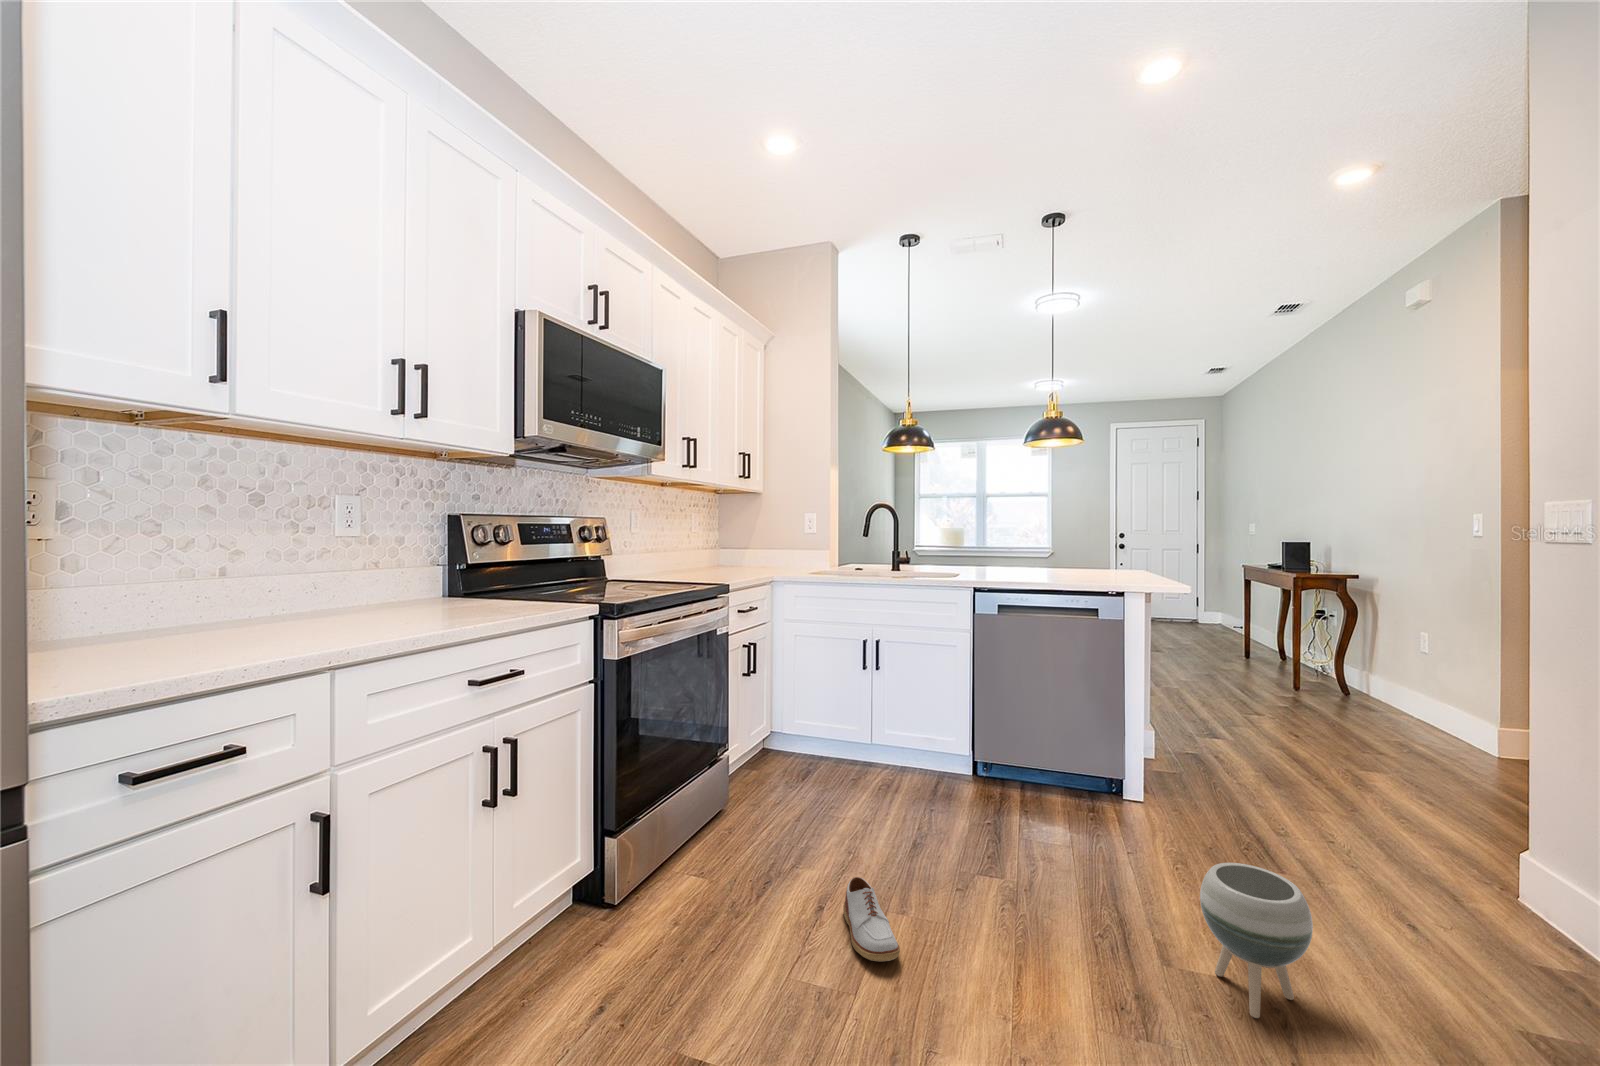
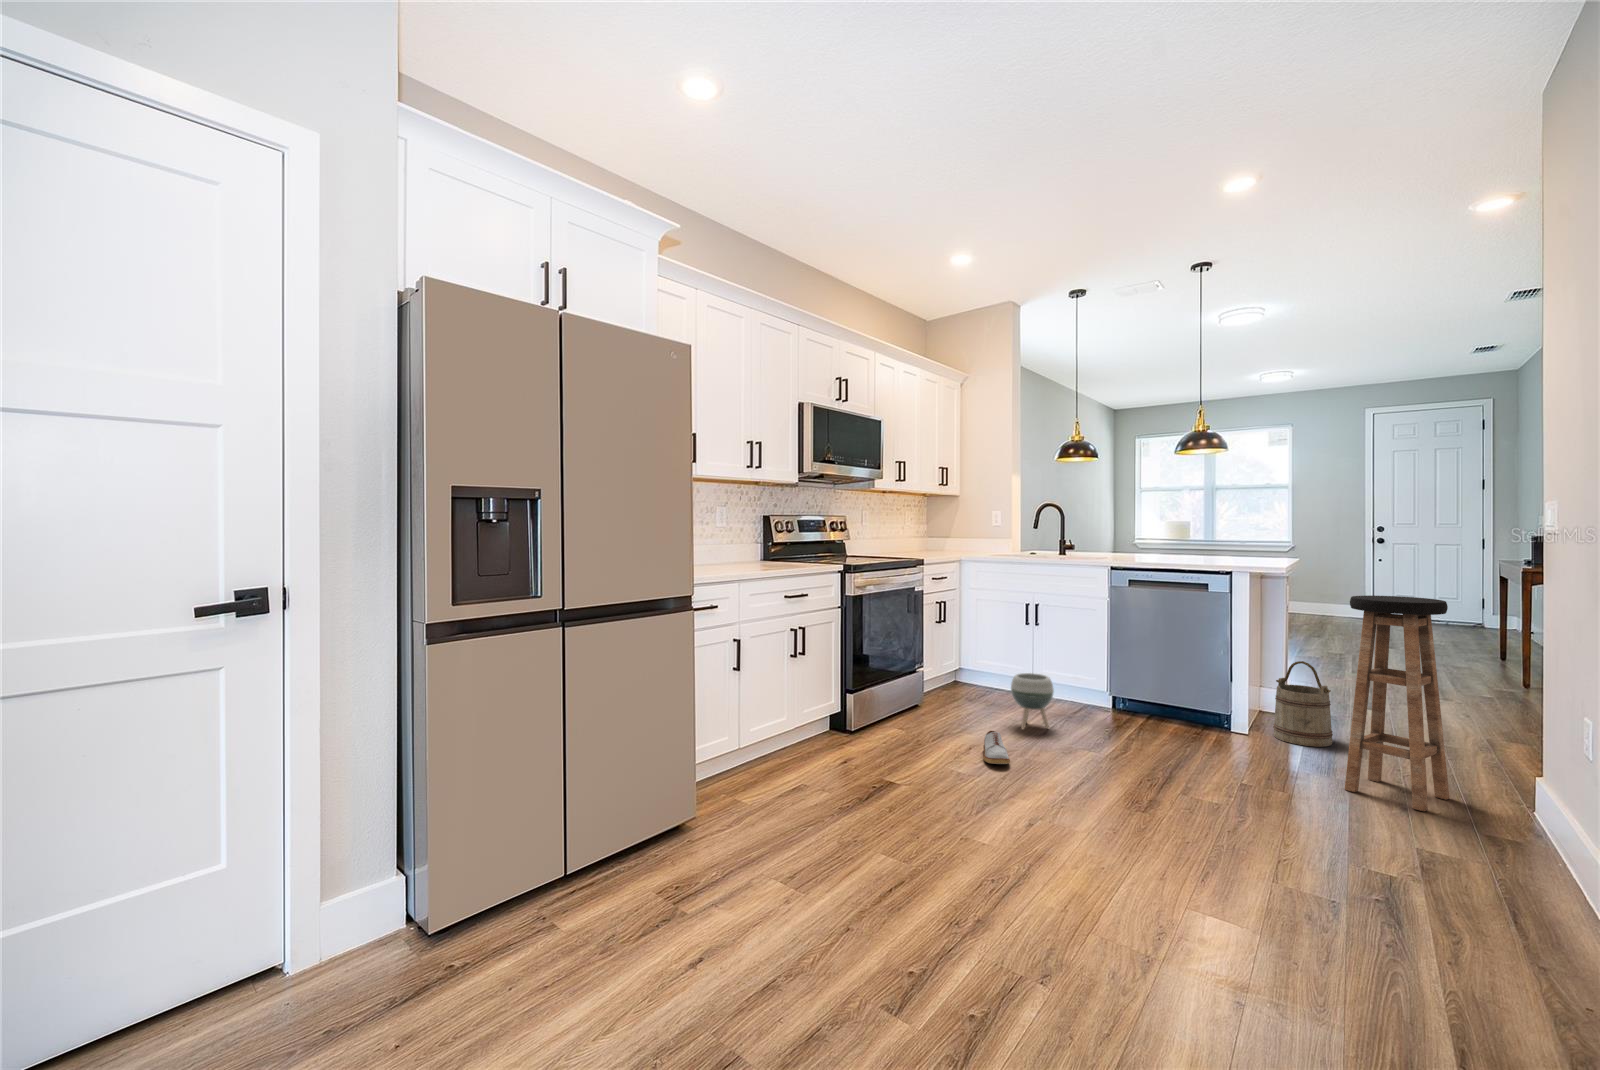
bar stool: none [1337,633,1479,954] -> present [1345,596,1449,811]
bucket: none [1175,708,1249,821] -> present [1273,661,1333,747]
planter: present [1200,863,1313,1018] -> present [1011,673,1054,730]

